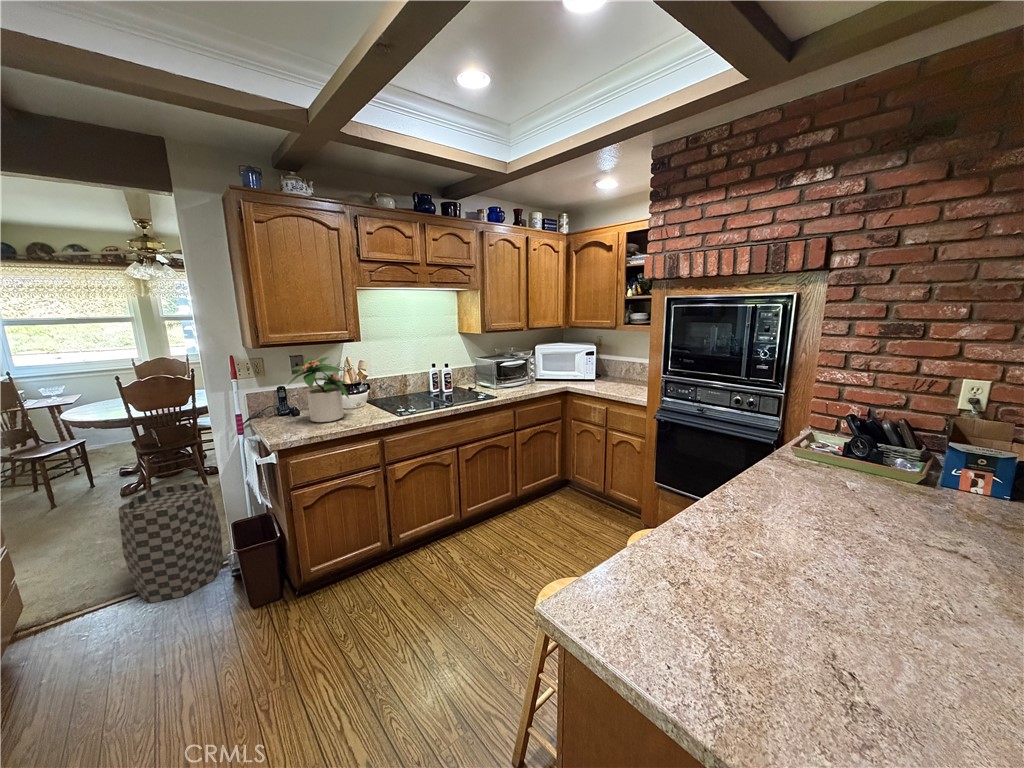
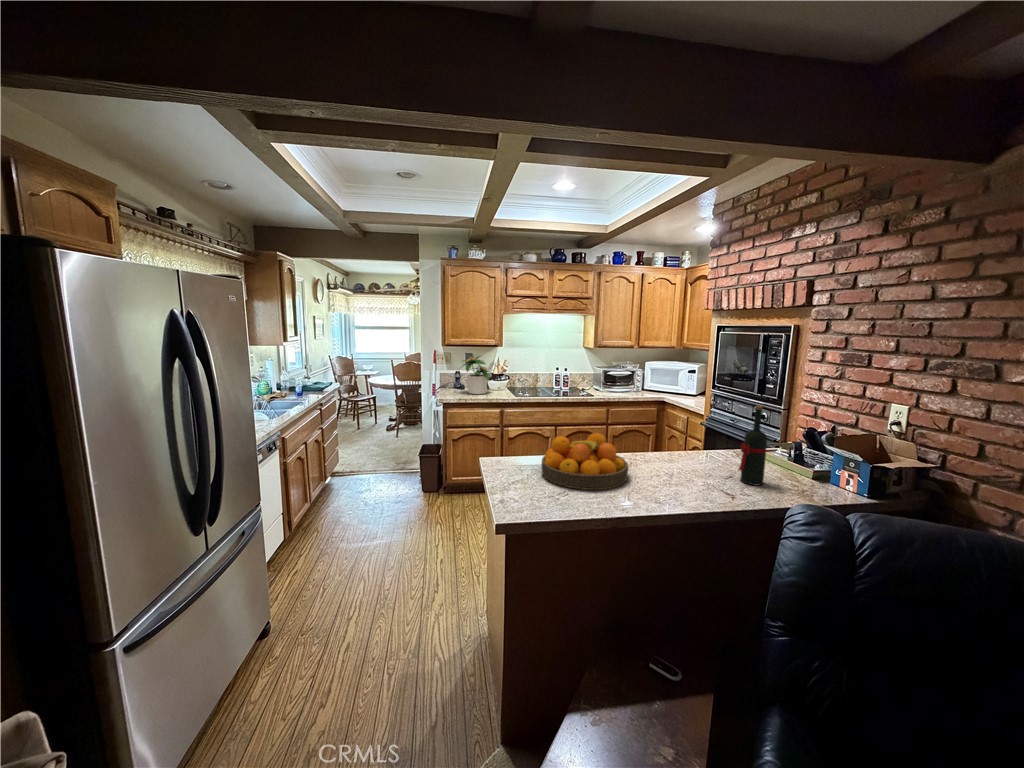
wine bottle: none [931,408,988,526] -> present [739,405,767,486]
trash can: present [118,482,223,603] -> none [381,420,423,477]
fruit bowl: none [709,500,929,668] -> present [541,433,628,490]

